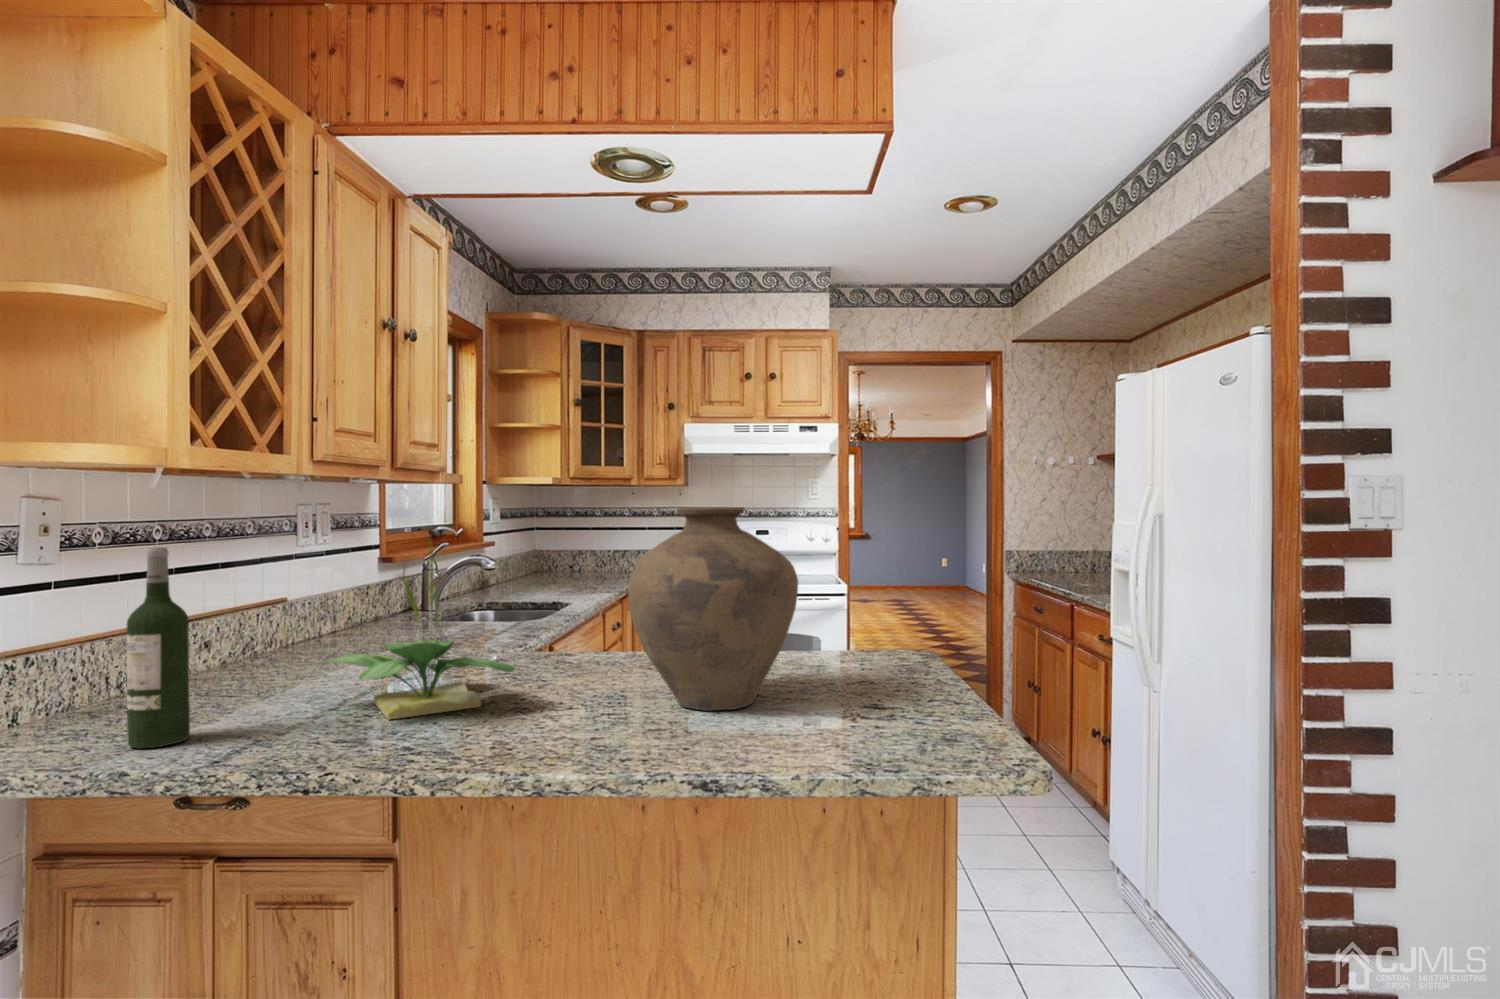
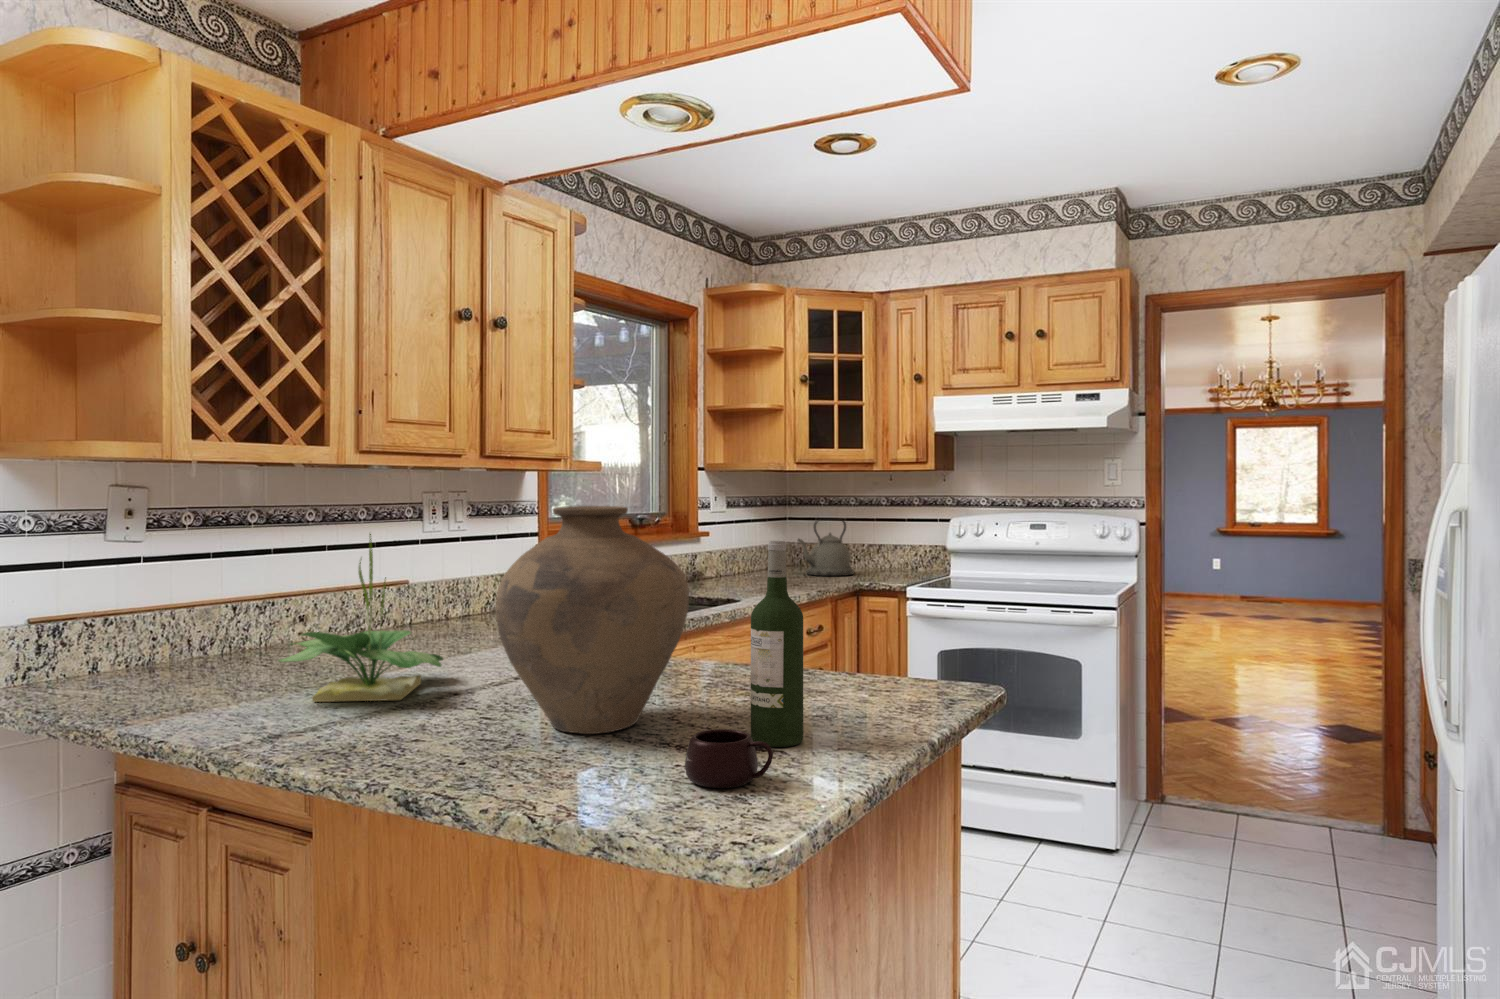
kettle: none [564,528,610,578] -> present [798,520,854,576]
wine bottle: present [127,547,190,748] -> present [751,541,803,747]
mug: none [890,684,965,731] -> present [685,729,773,788]

